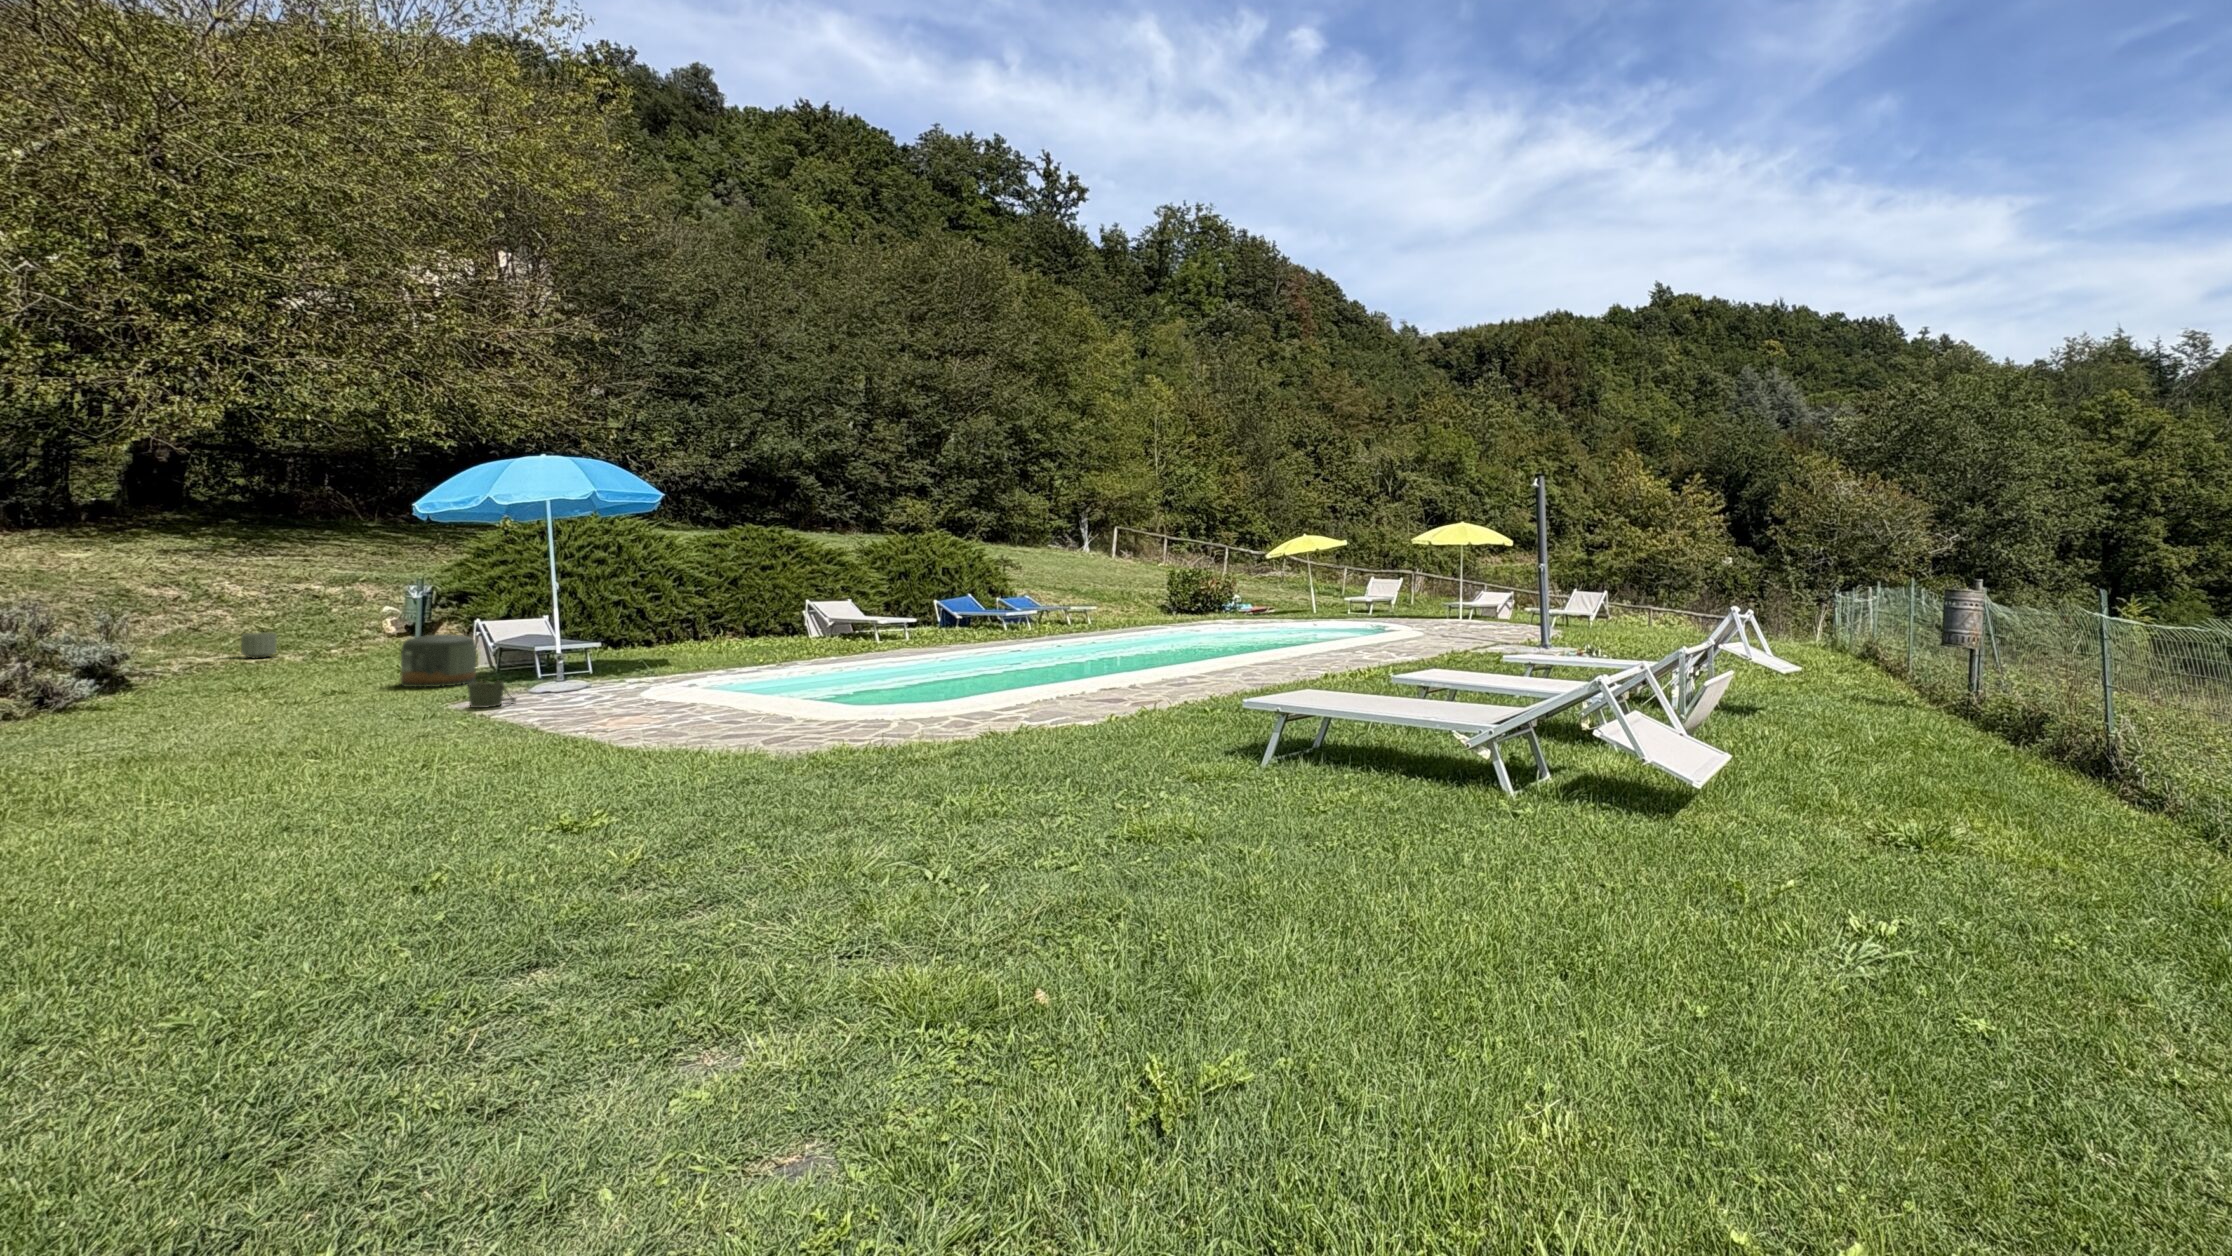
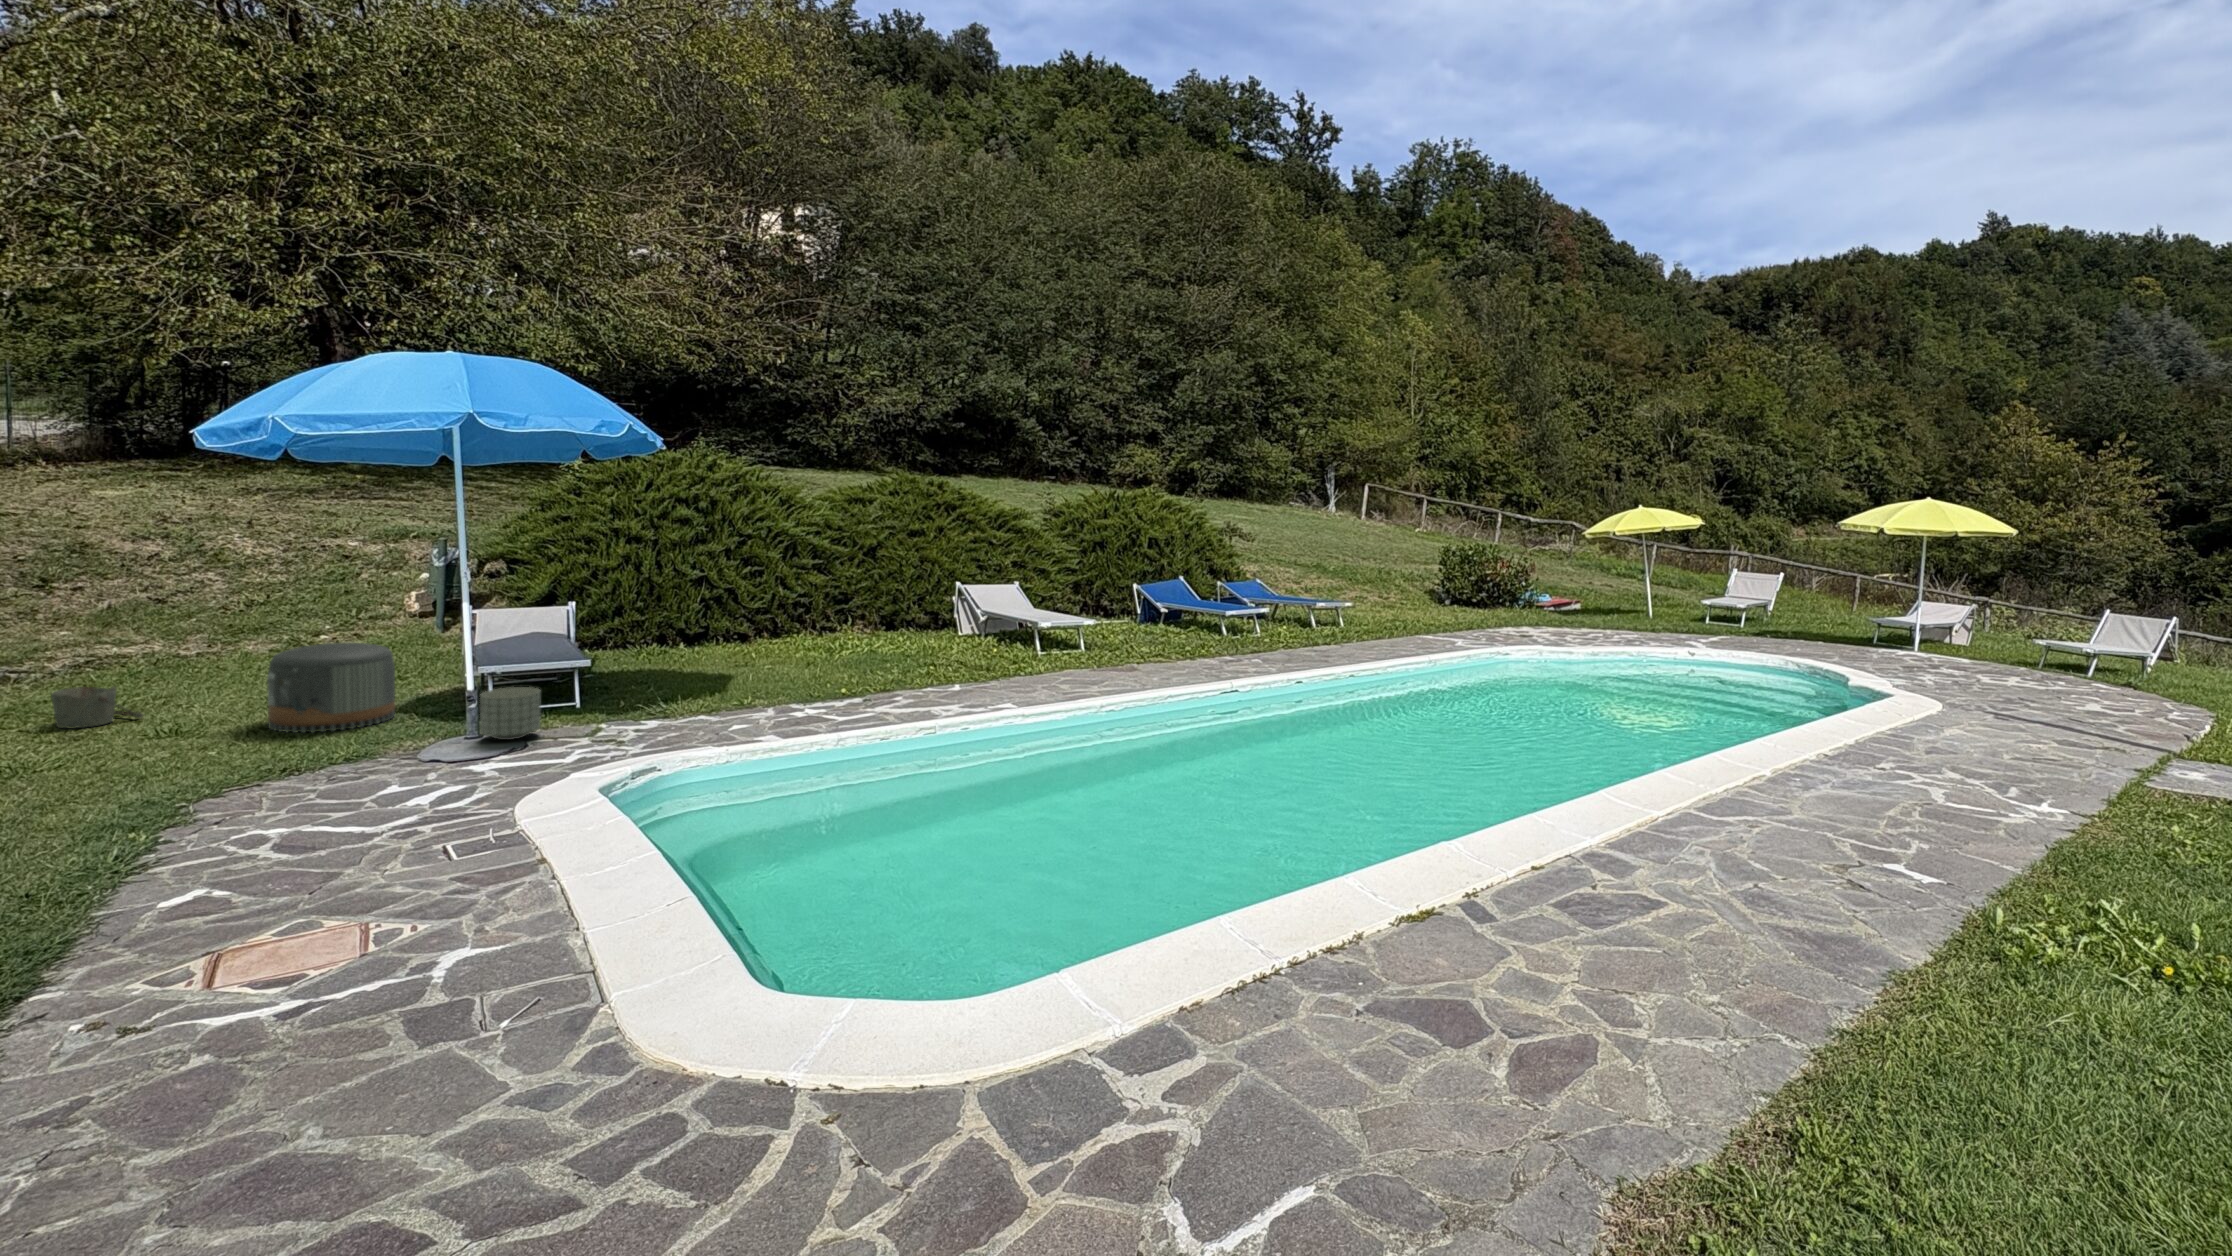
planter: present [241,632,277,658] -> present [480,687,540,740]
bucket: present [468,681,516,708] -> present [51,687,143,728]

